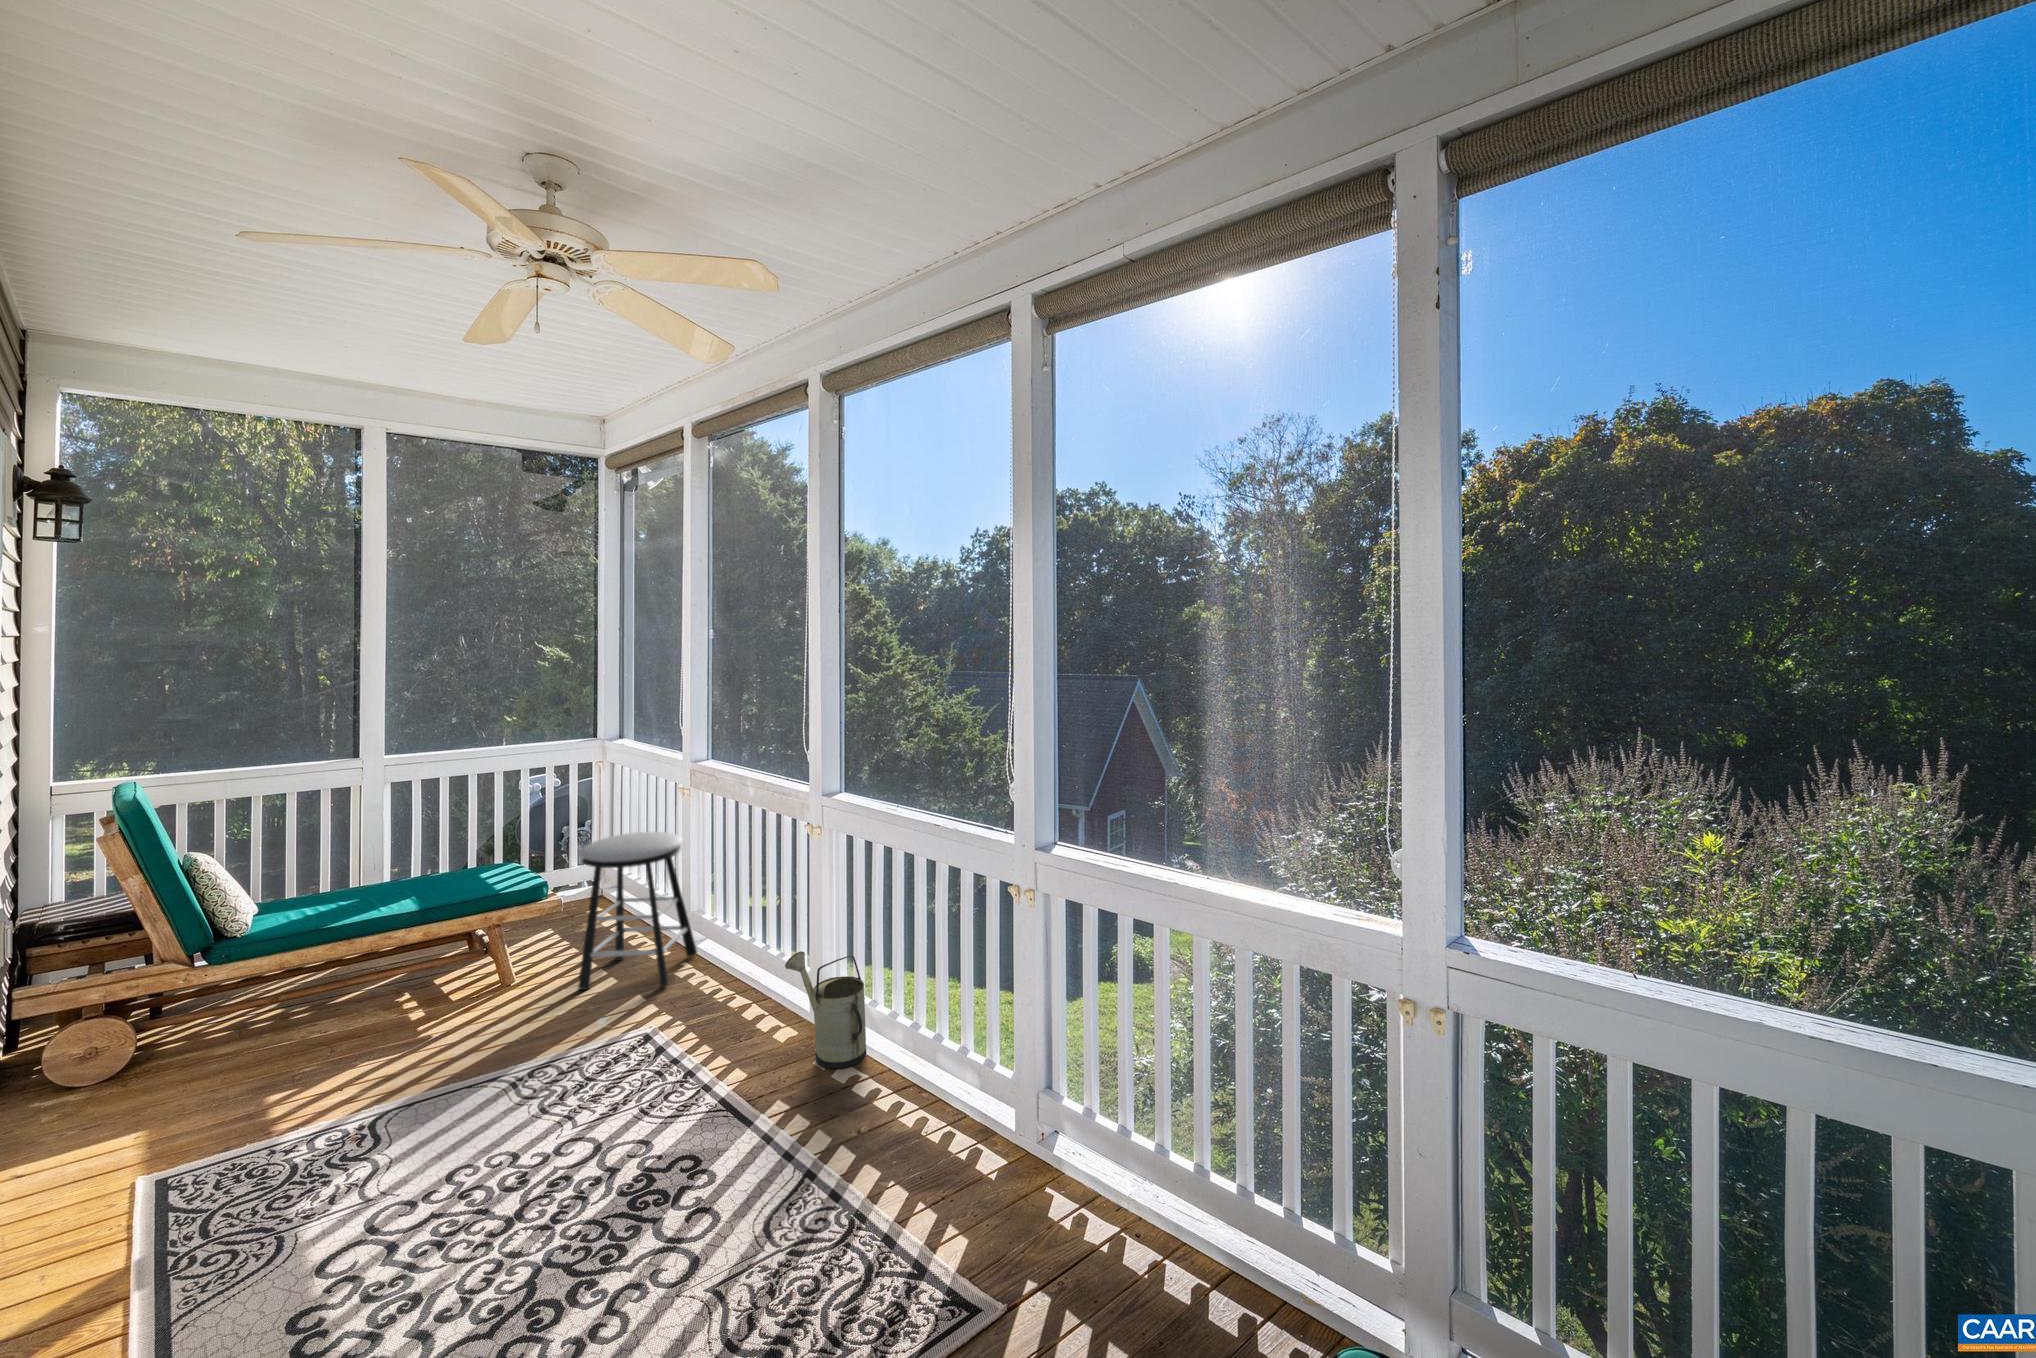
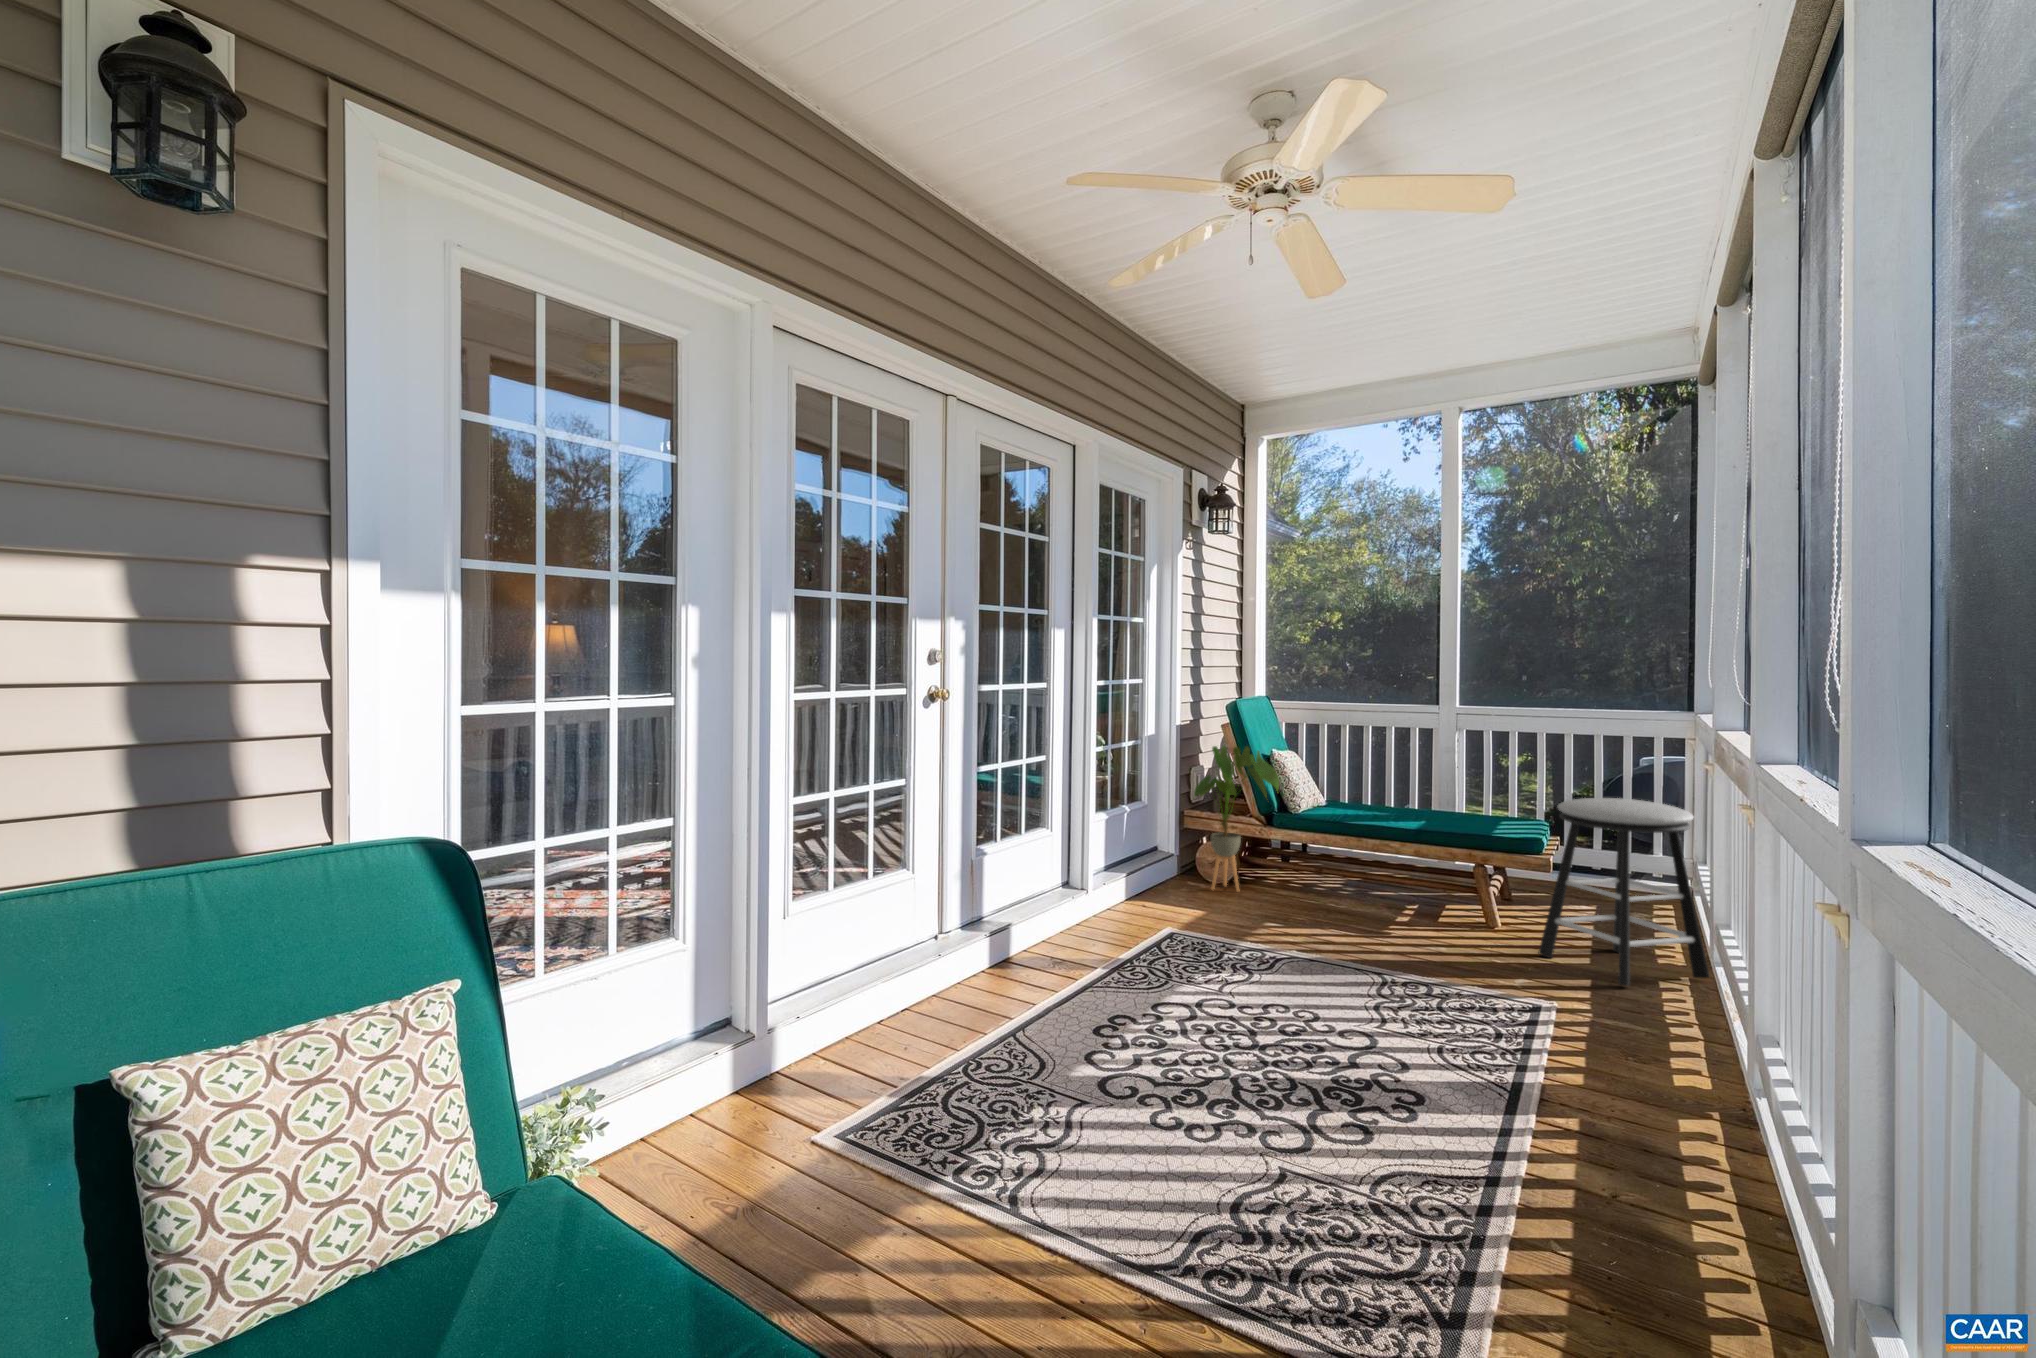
house plant: none [56,882,228,1098] -> present [1193,746,1279,891]
watering can: present [785,951,866,1068] -> none [1676,971,1773,1154]

